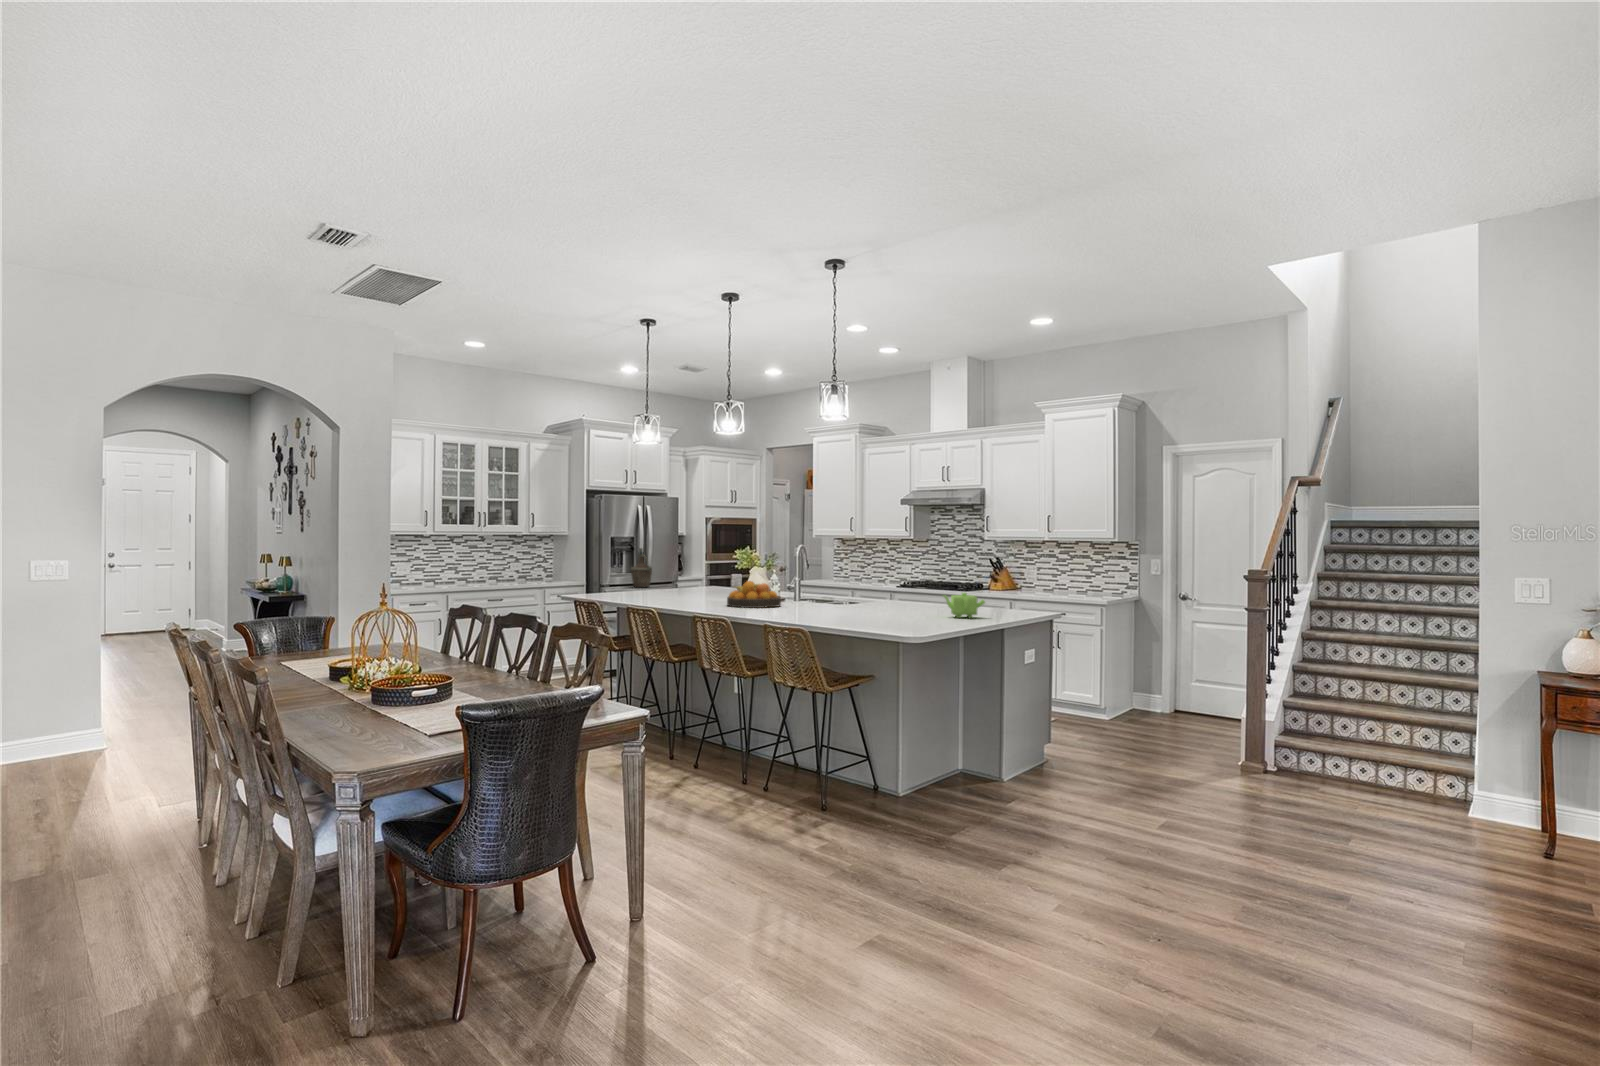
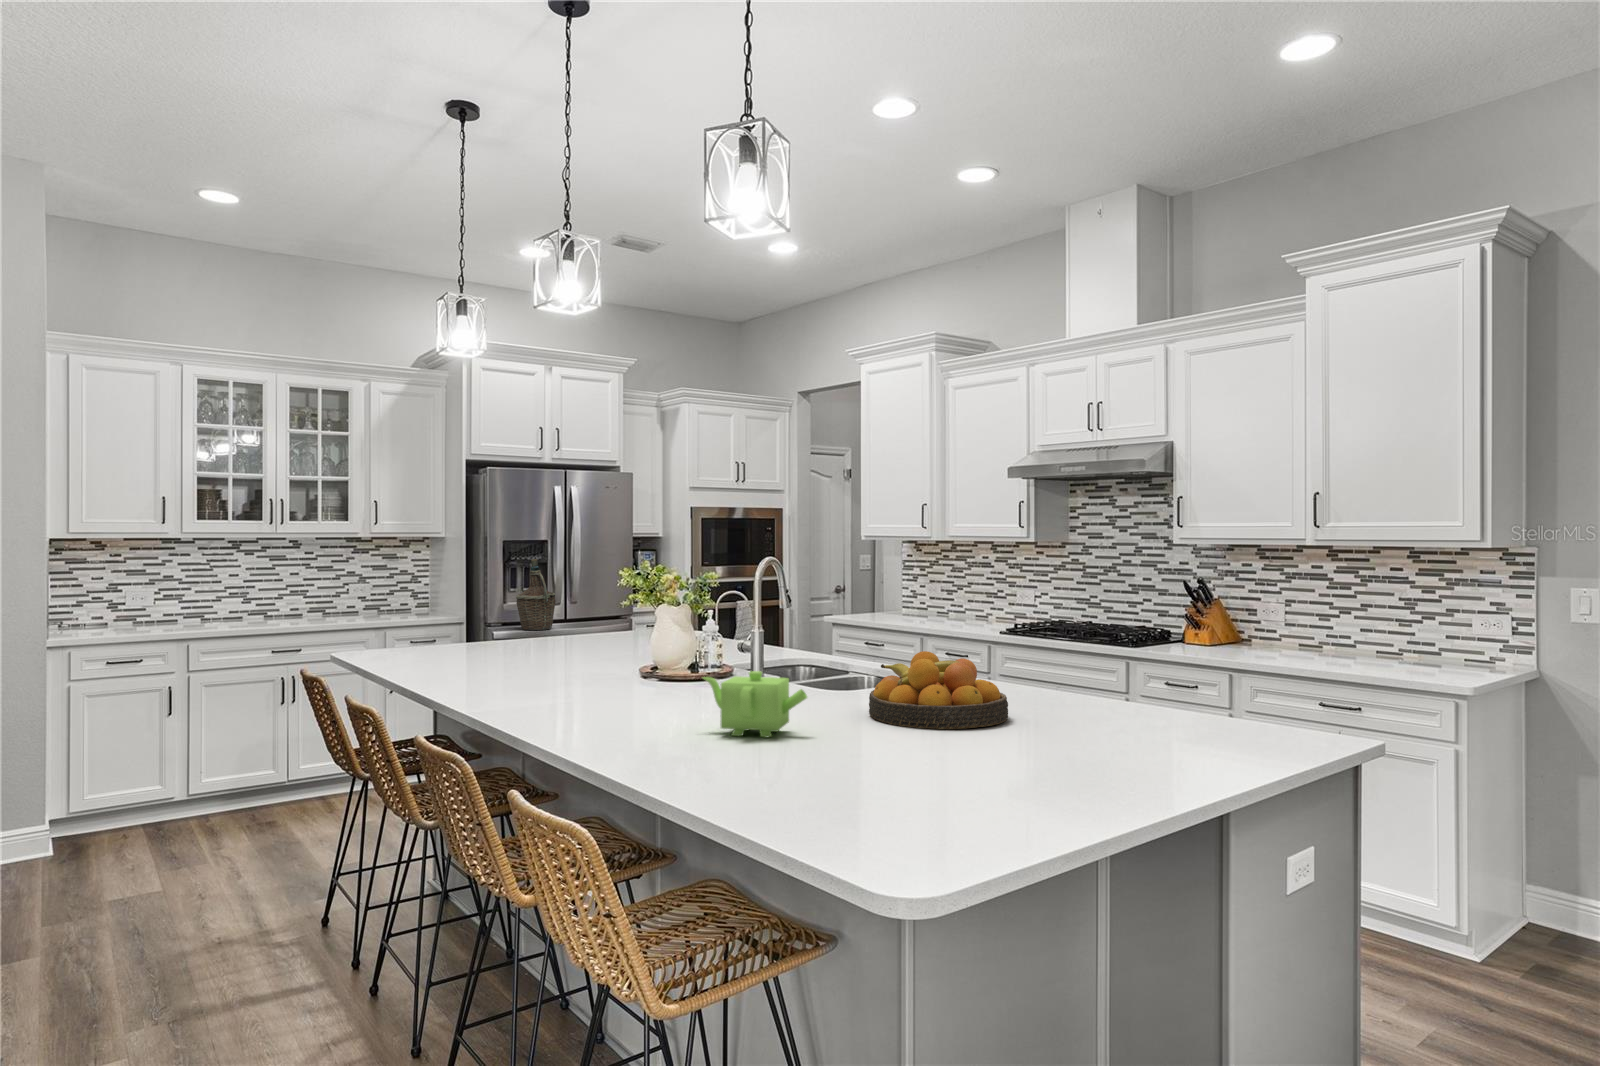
fruit bowl: present [727,581,781,608] -> present [869,651,1008,729]
teapot: present [944,593,985,618] -> present [703,671,807,738]

